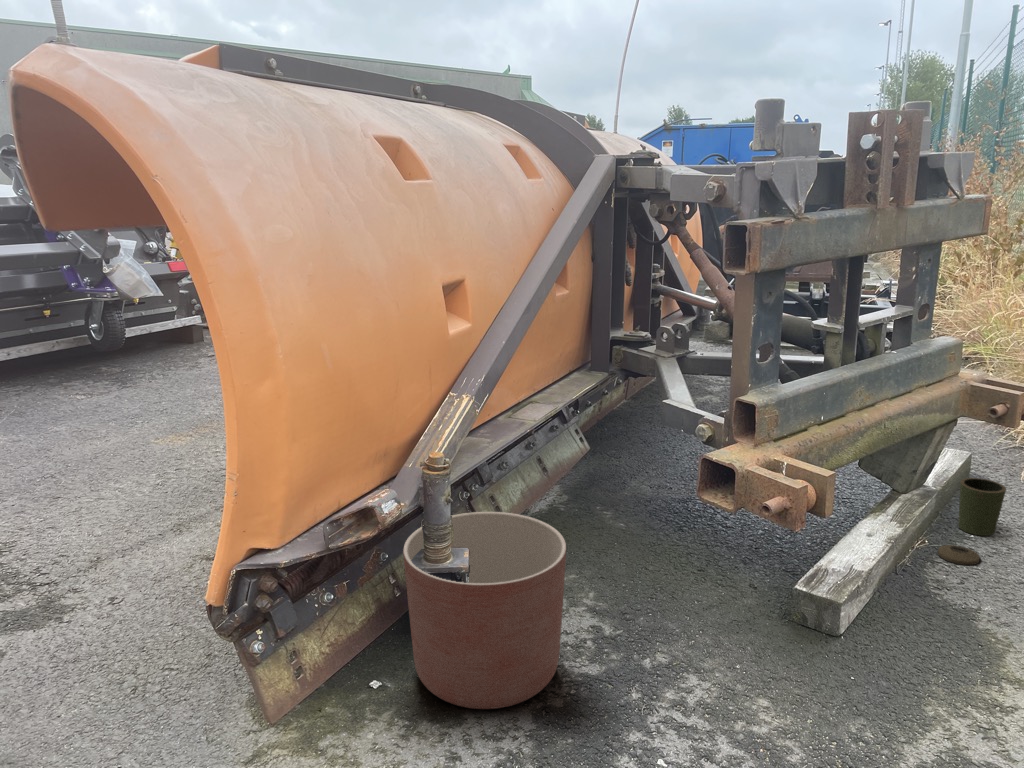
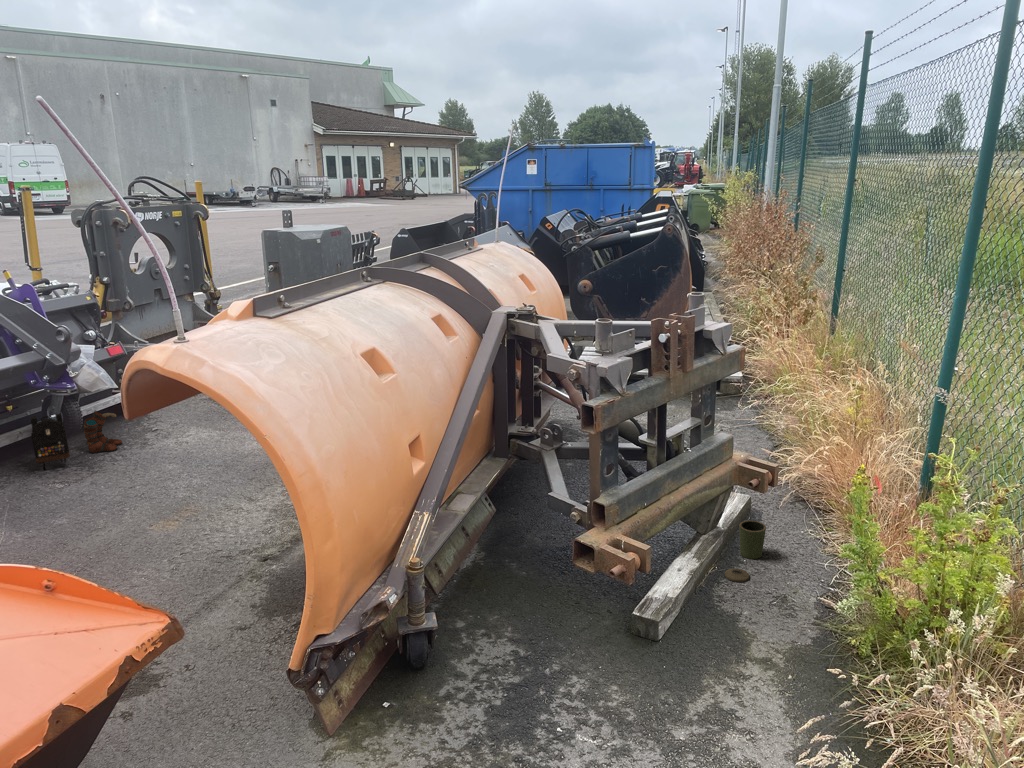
backpack: none [61,315,105,379] -> present [31,413,70,469]
boots: none [126,322,171,369] -> present [83,411,122,453]
planter: present [403,512,566,709] -> none [398,588,497,712]

